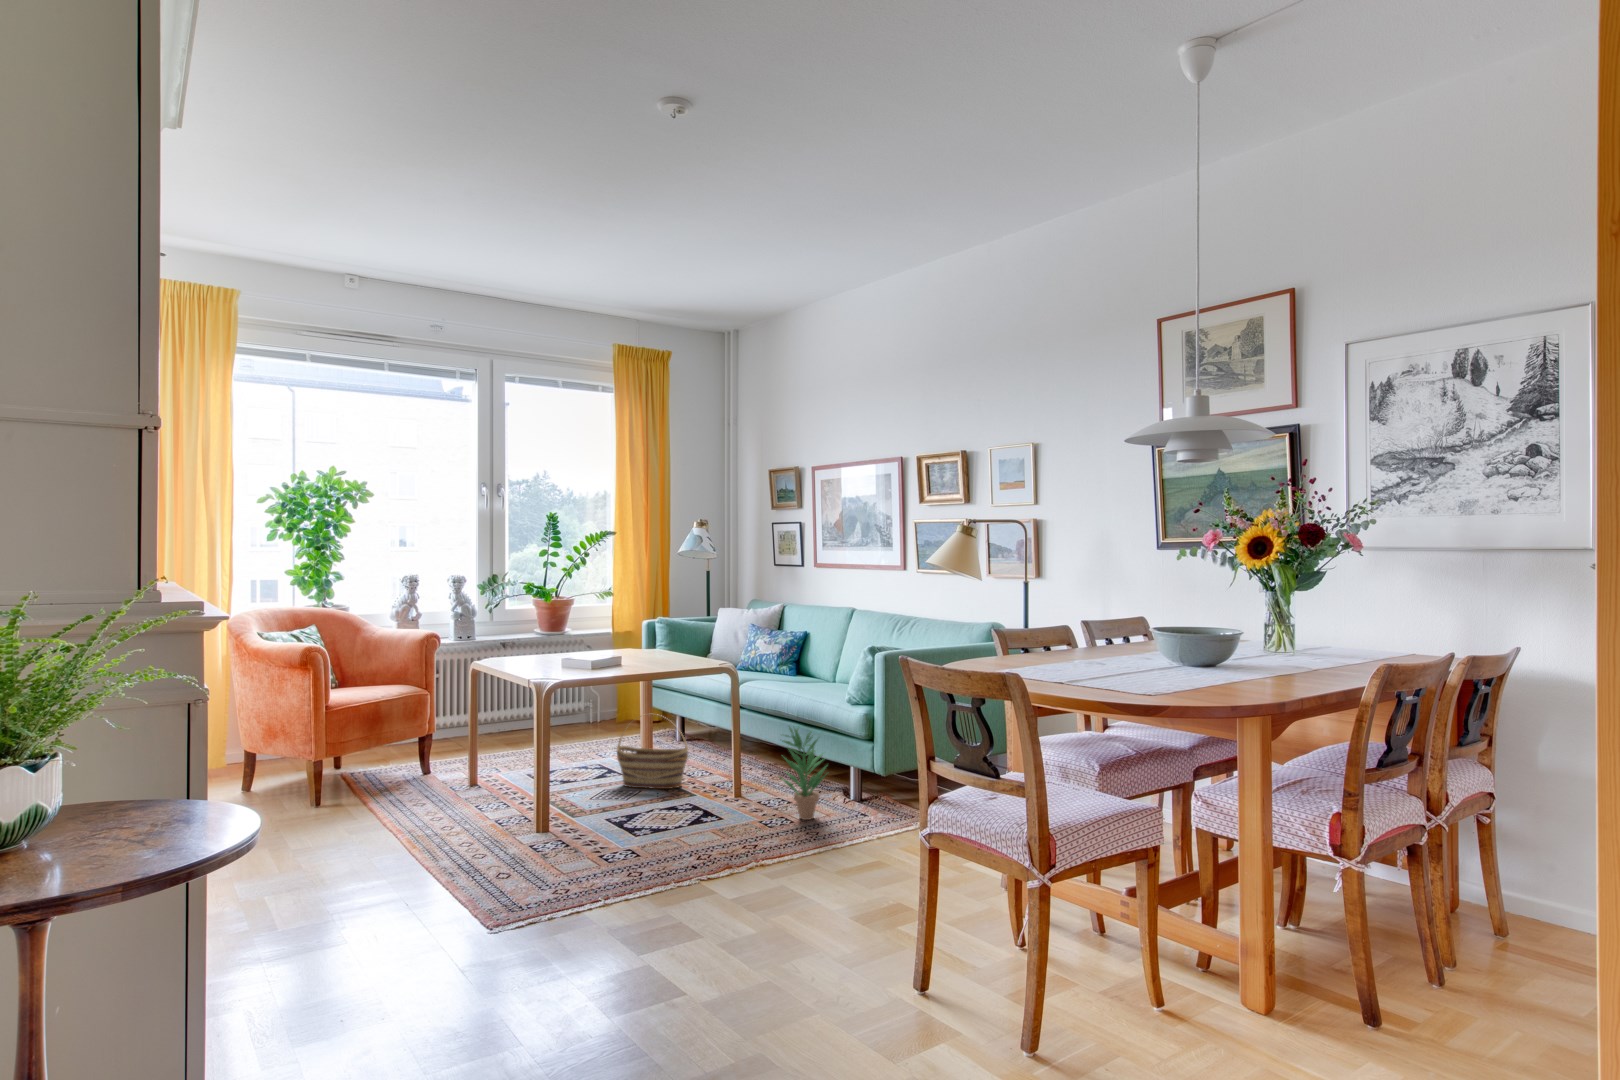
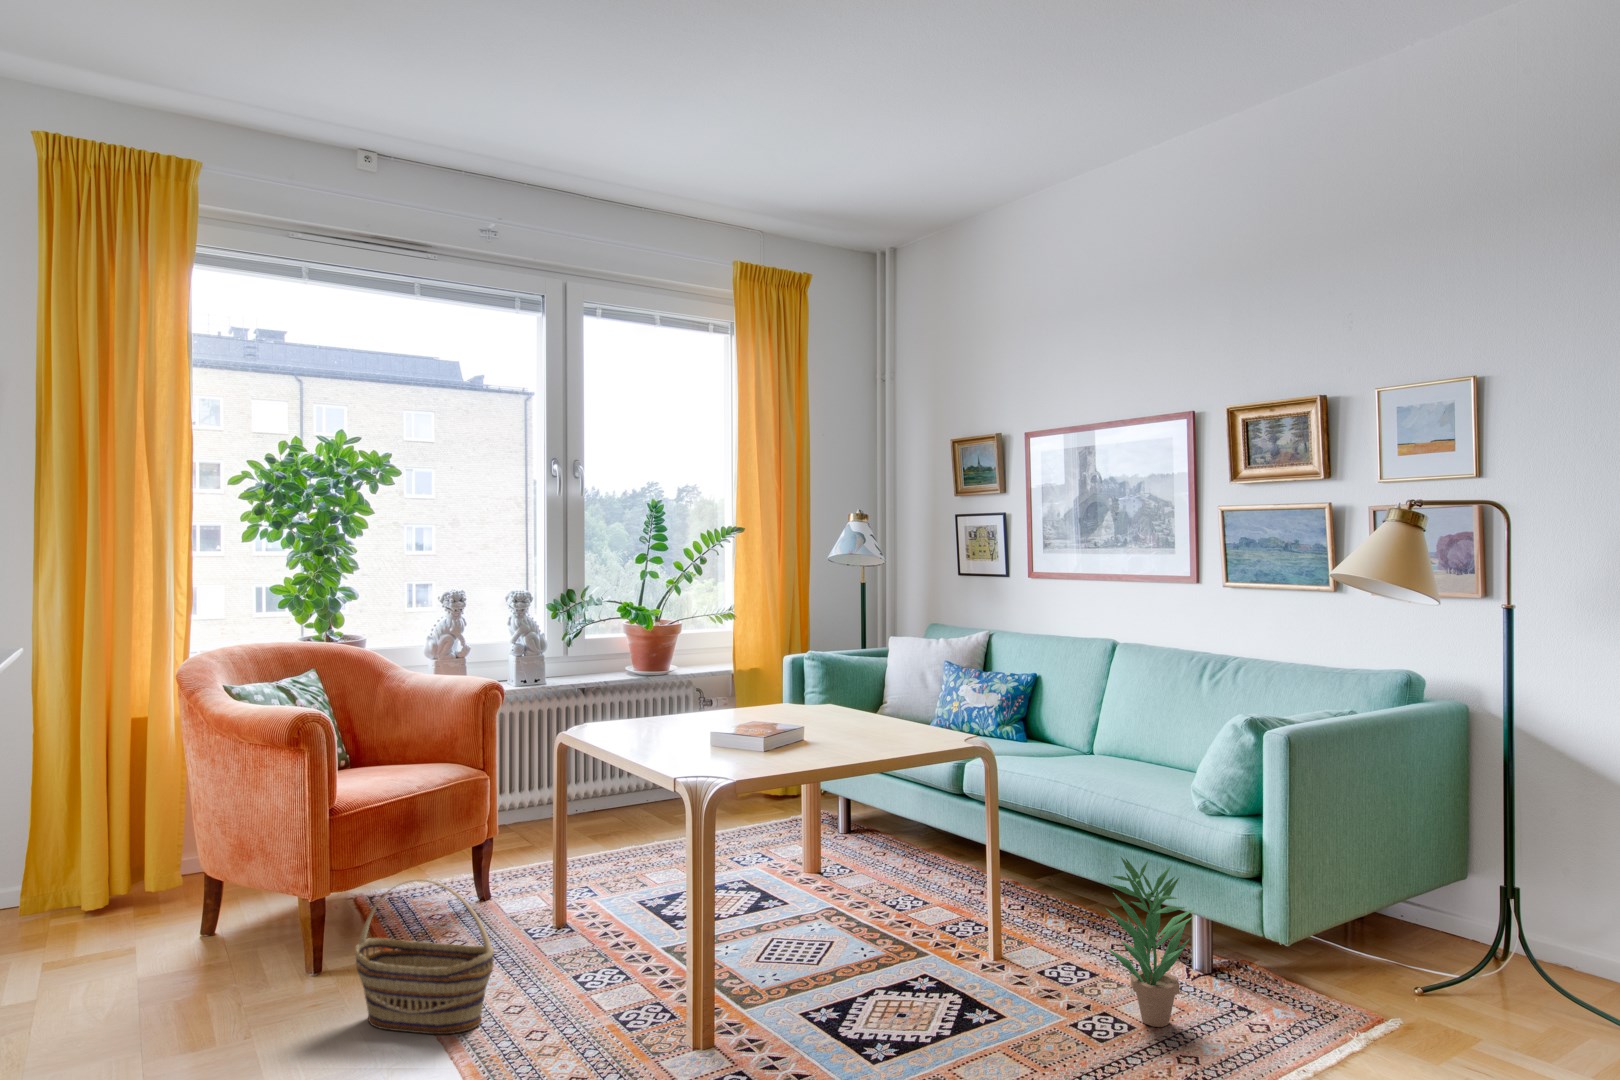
basket: present [617,721,688,789] -> present [355,879,494,1034]

